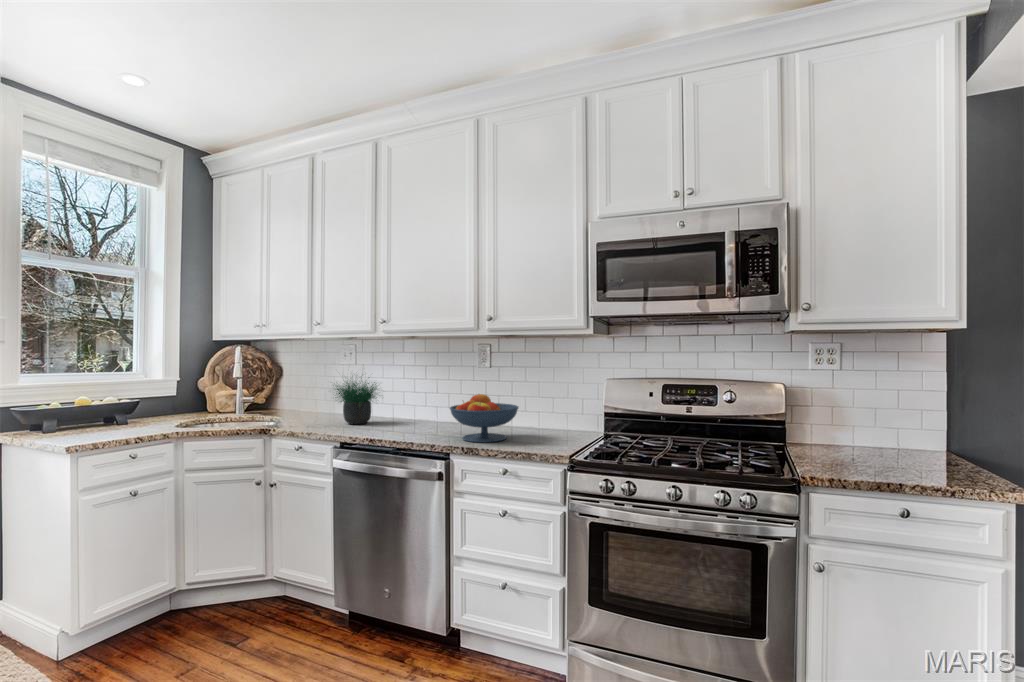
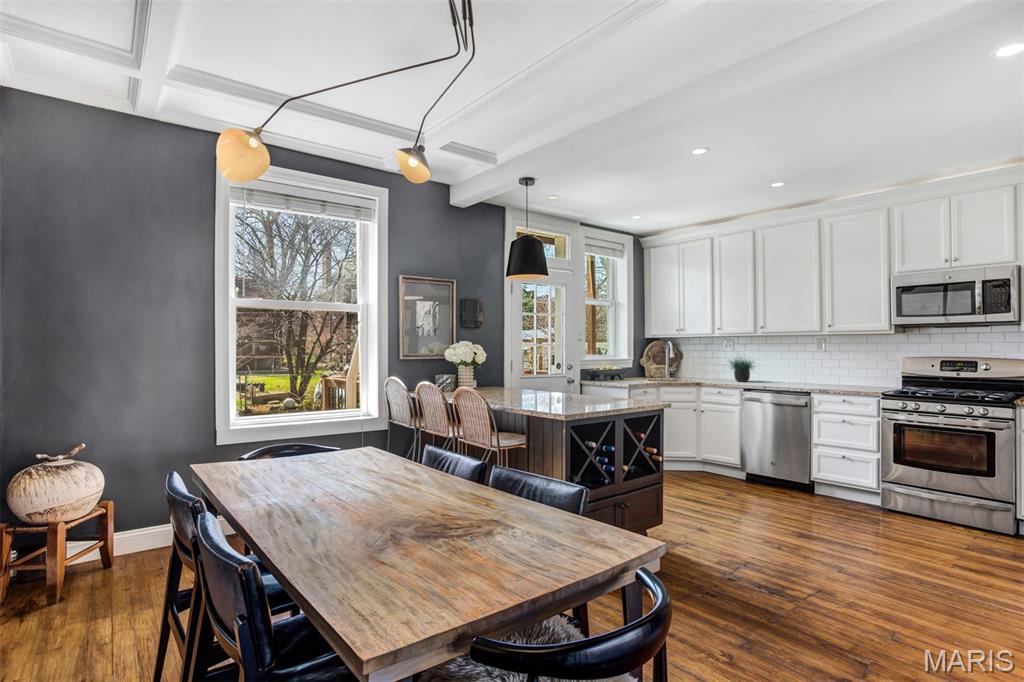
fruit bowl: present [450,394,518,442] -> none [808,365,848,388]

